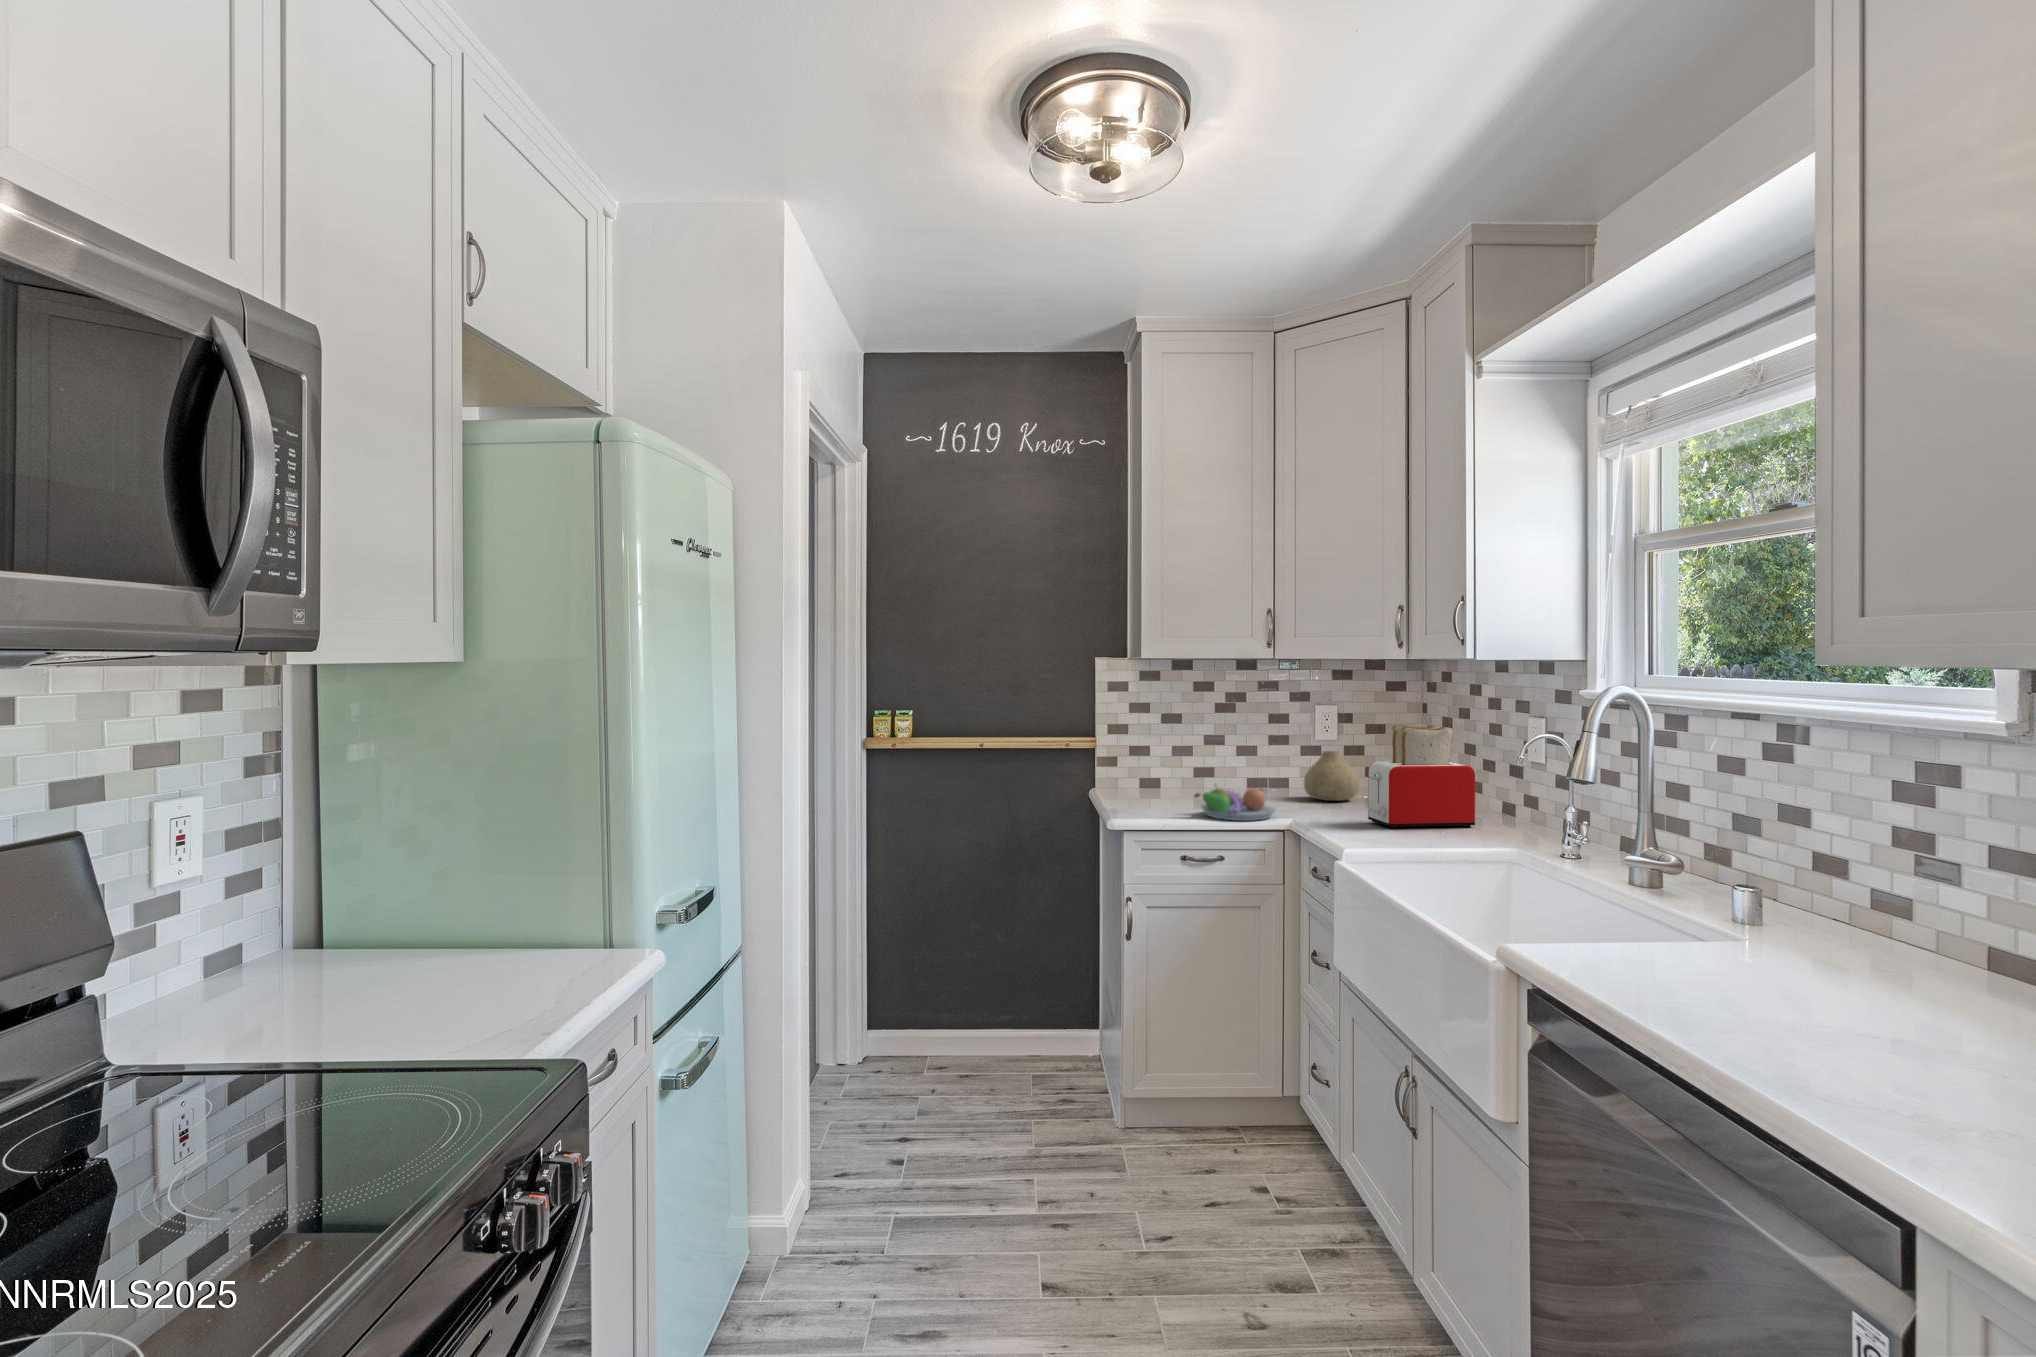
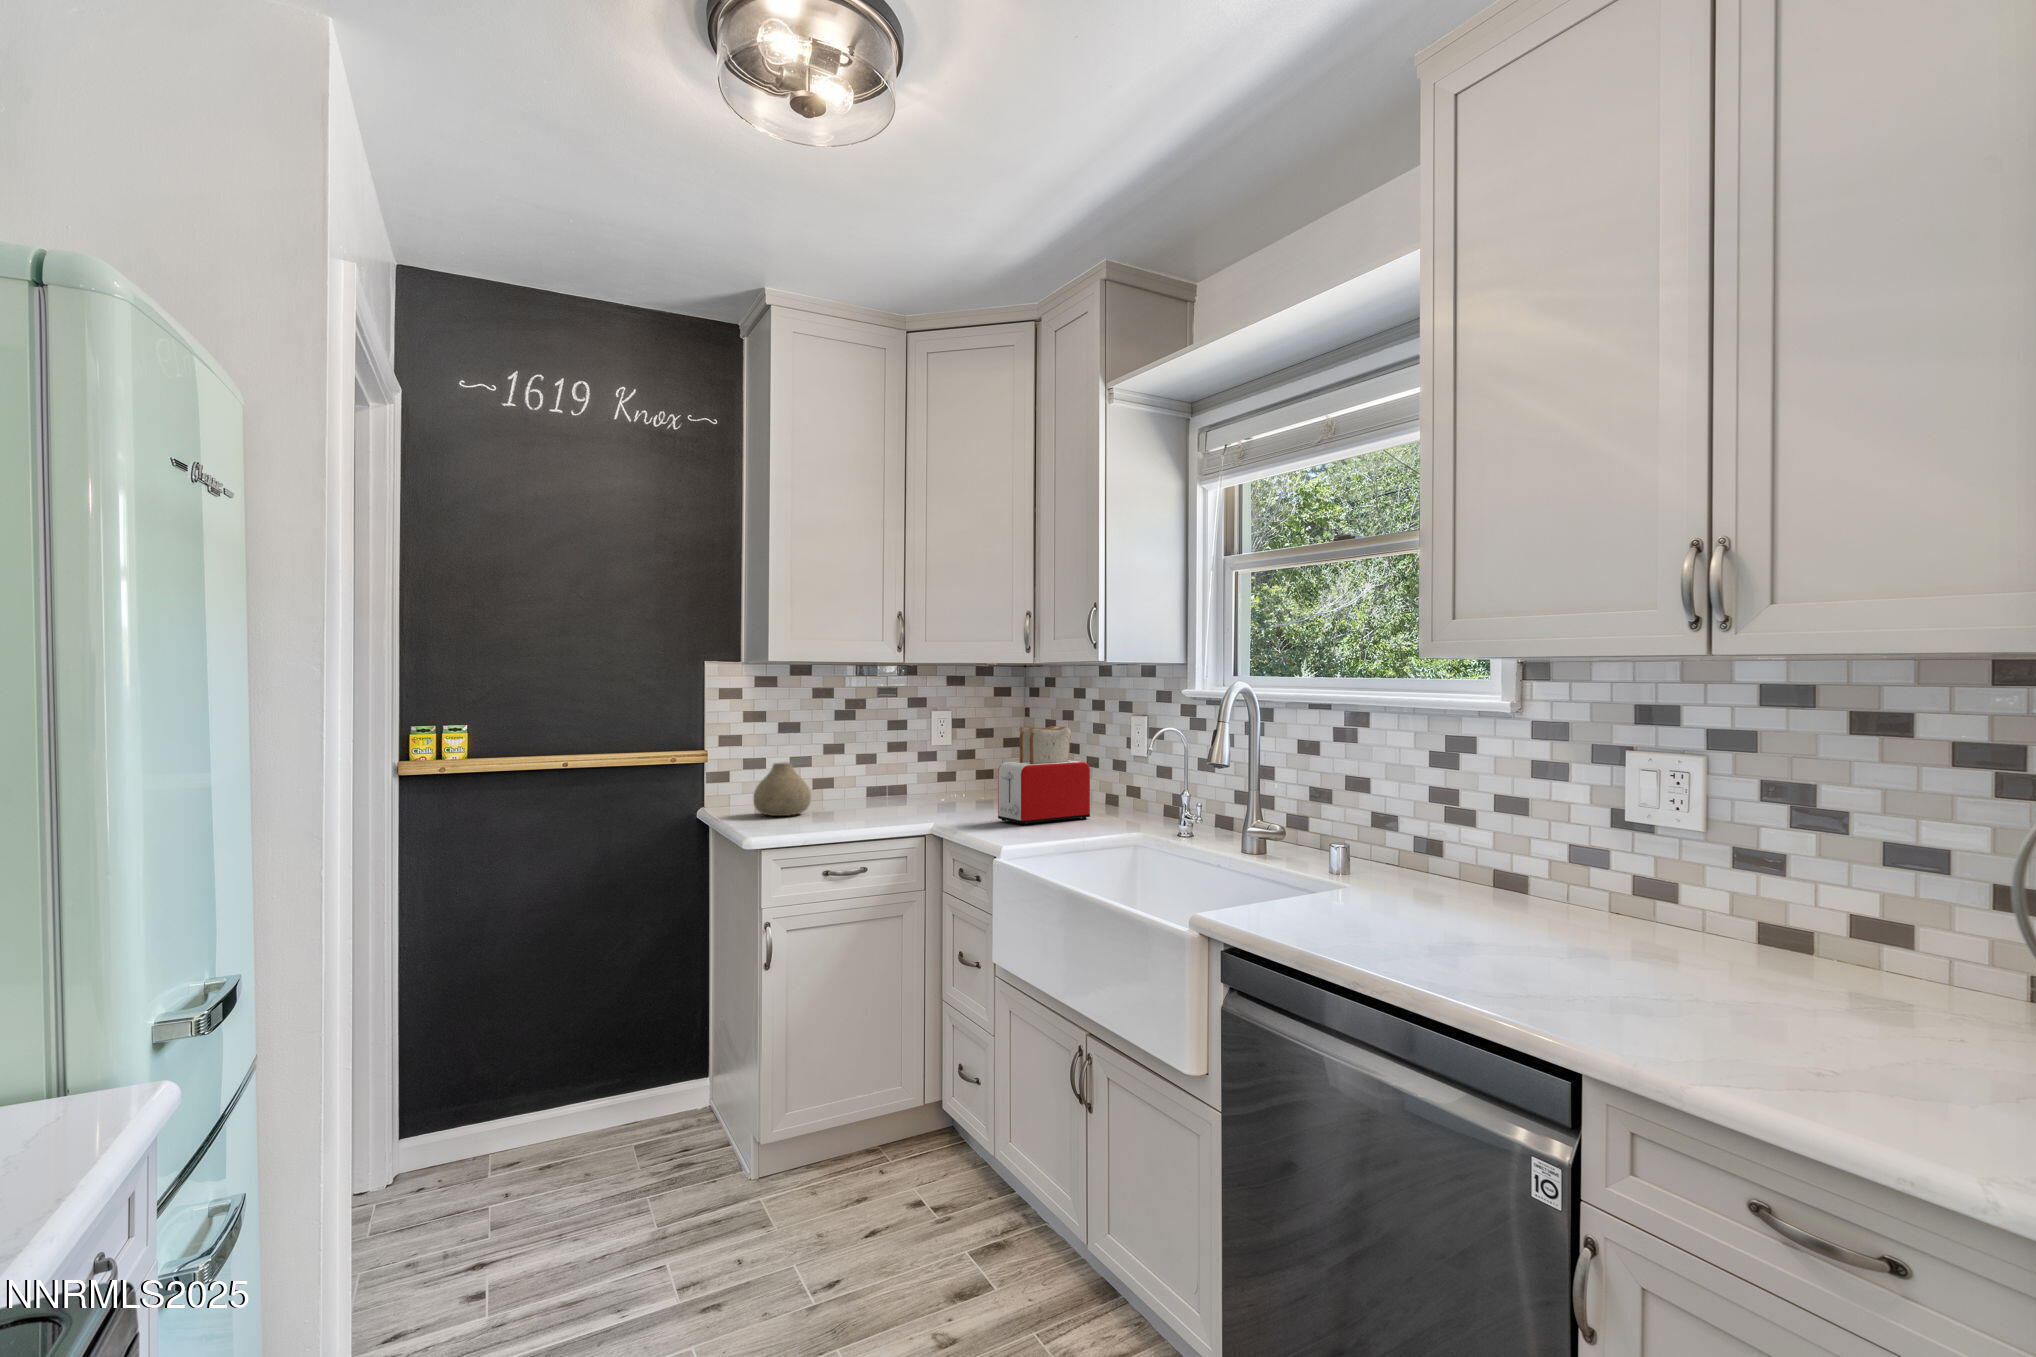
vase: present [1304,751,1359,801] -> present [754,762,811,816]
fruit bowl: present [1194,788,1277,821] -> none [829,793,912,829]

